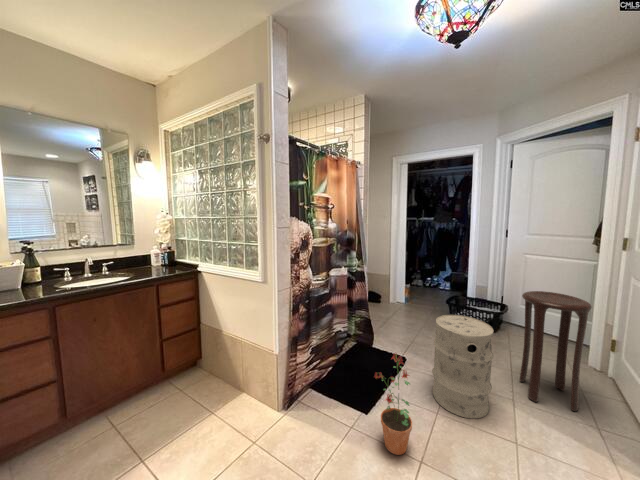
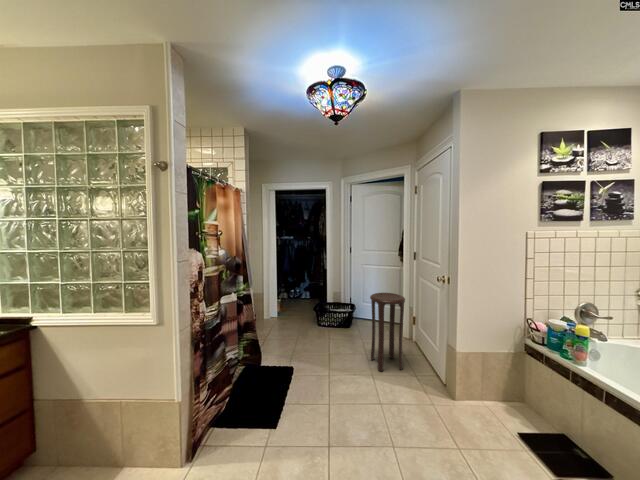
trash can: present [432,315,494,419] -> none [319,320,360,400]
potted plant: present [375,353,412,455] -> none [282,363,320,451]

